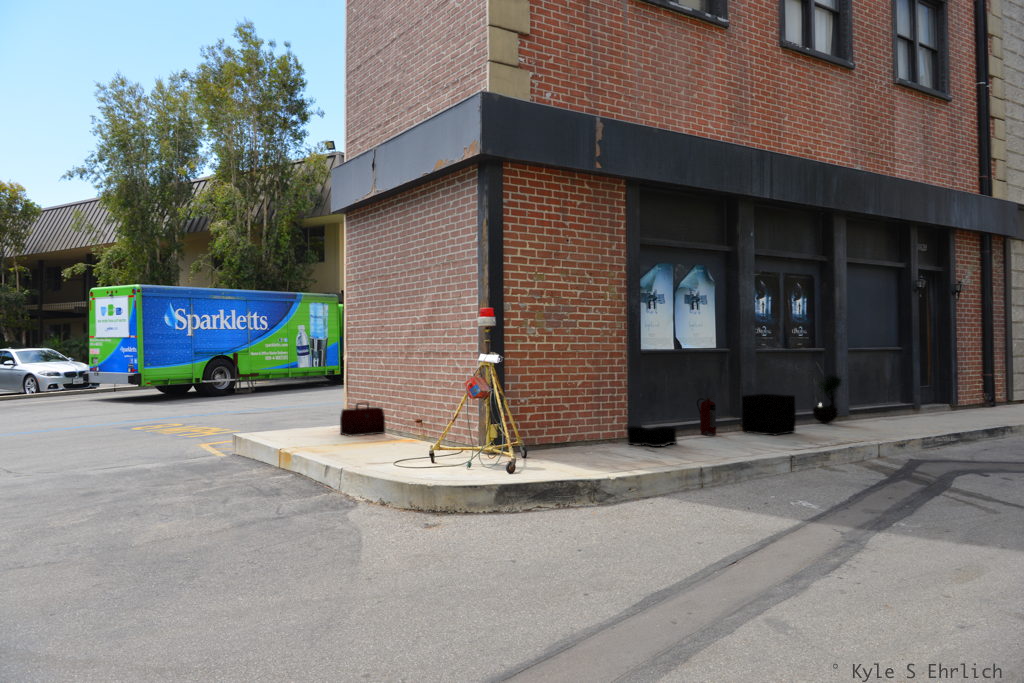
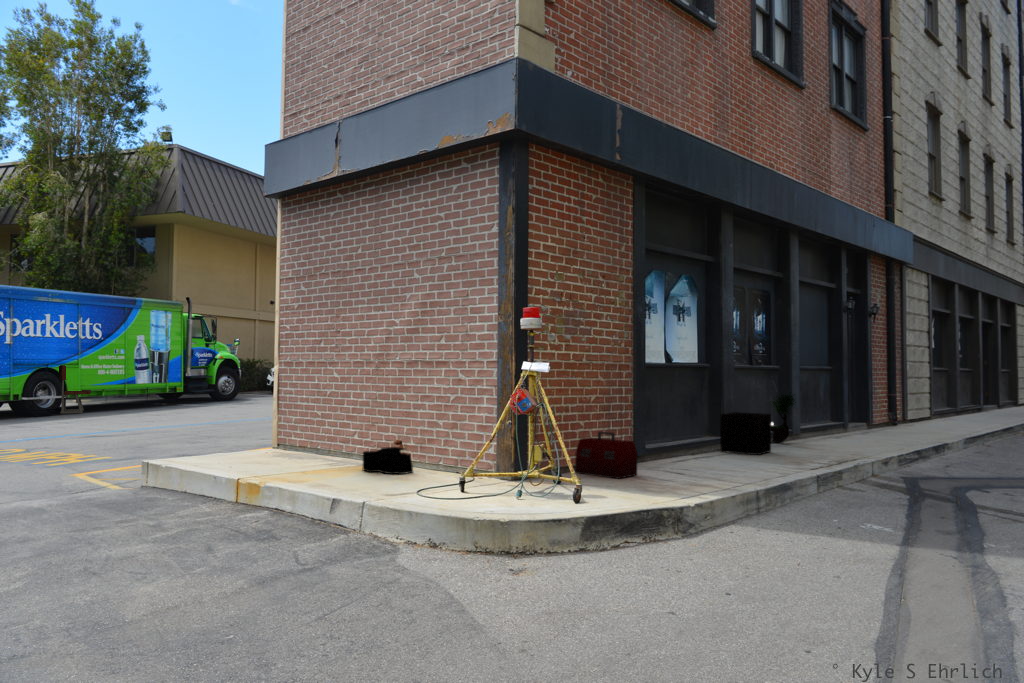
fire extinguisher: present [697,396,716,435] -> none [682,414,704,456]
toolbox: present [340,403,385,436] -> present [575,432,637,479]
storage bin: present [626,426,677,447] -> present [363,447,413,474]

